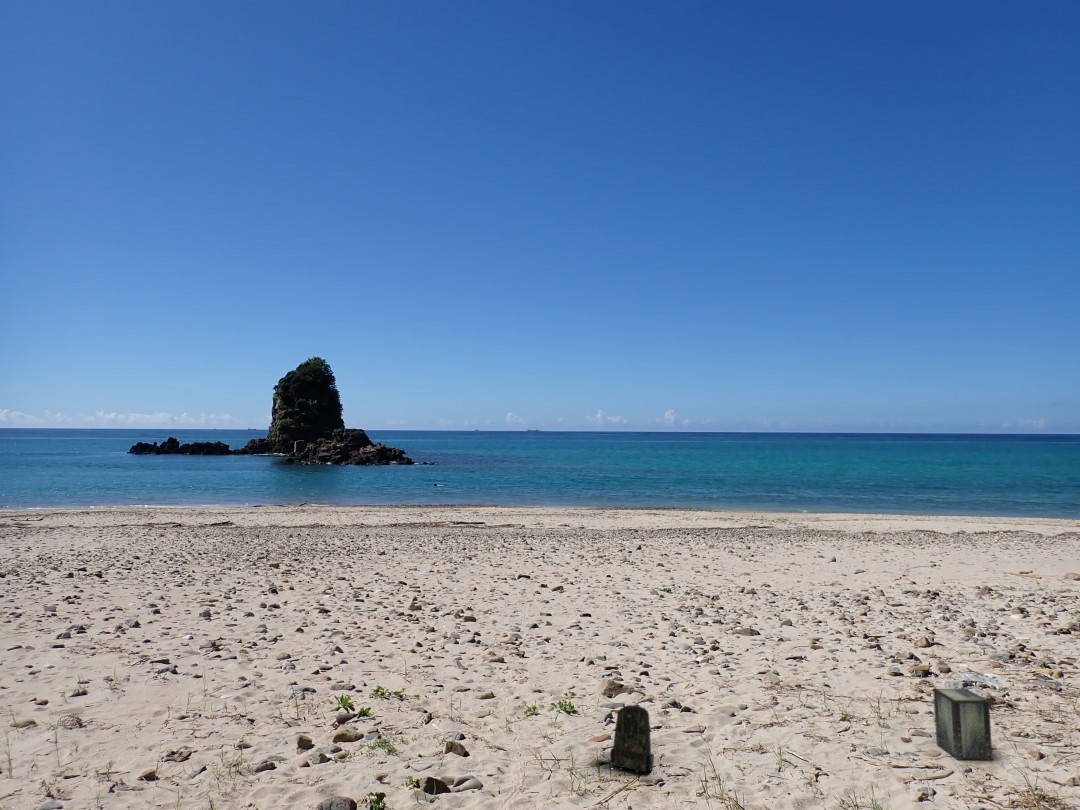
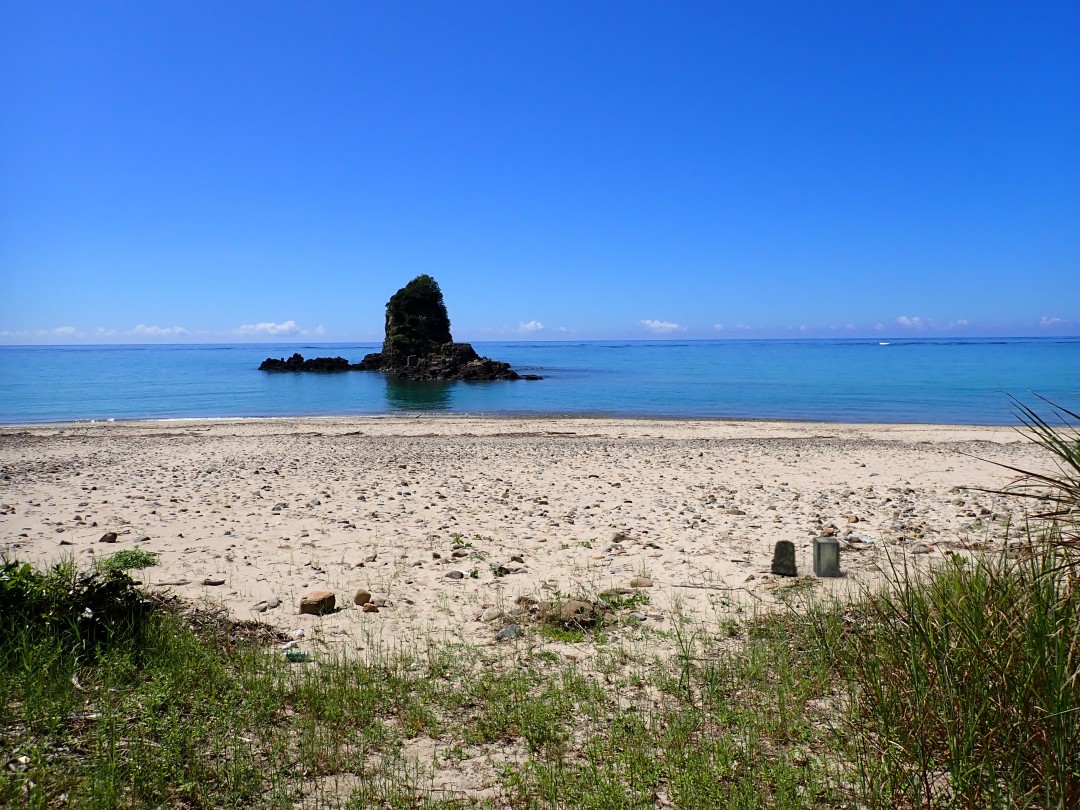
backpack: present [610,705,654,773] -> present [771,540,797,575]

